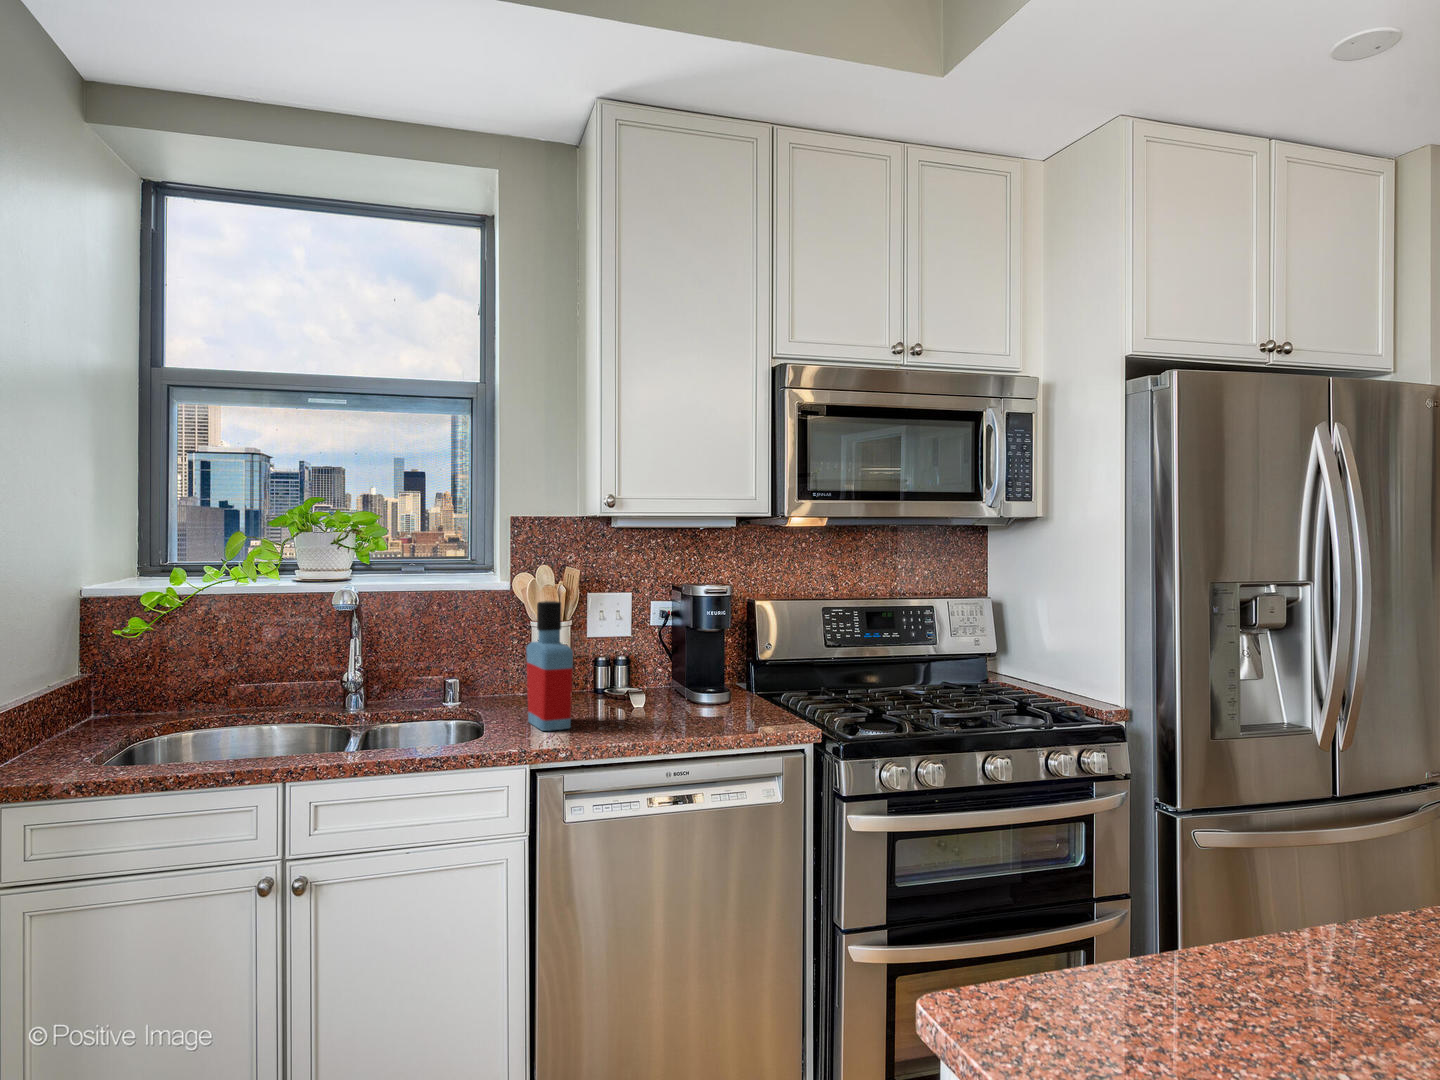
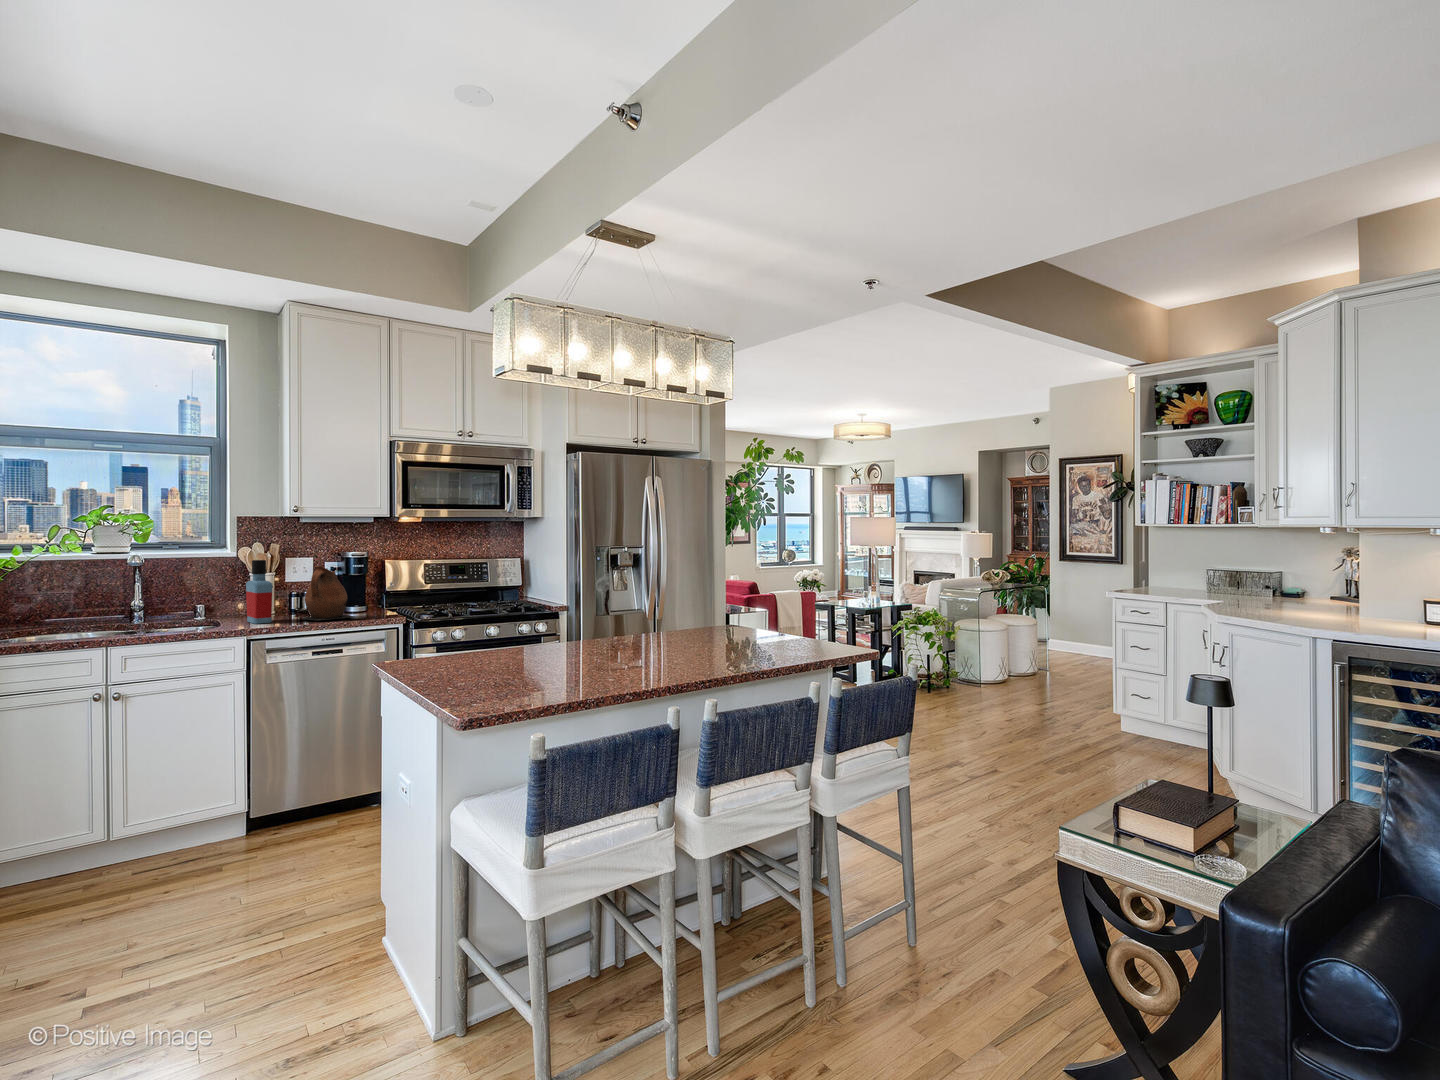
ceramic pitcher: none [618,616,720,729] -> present [302,566,354,620]

